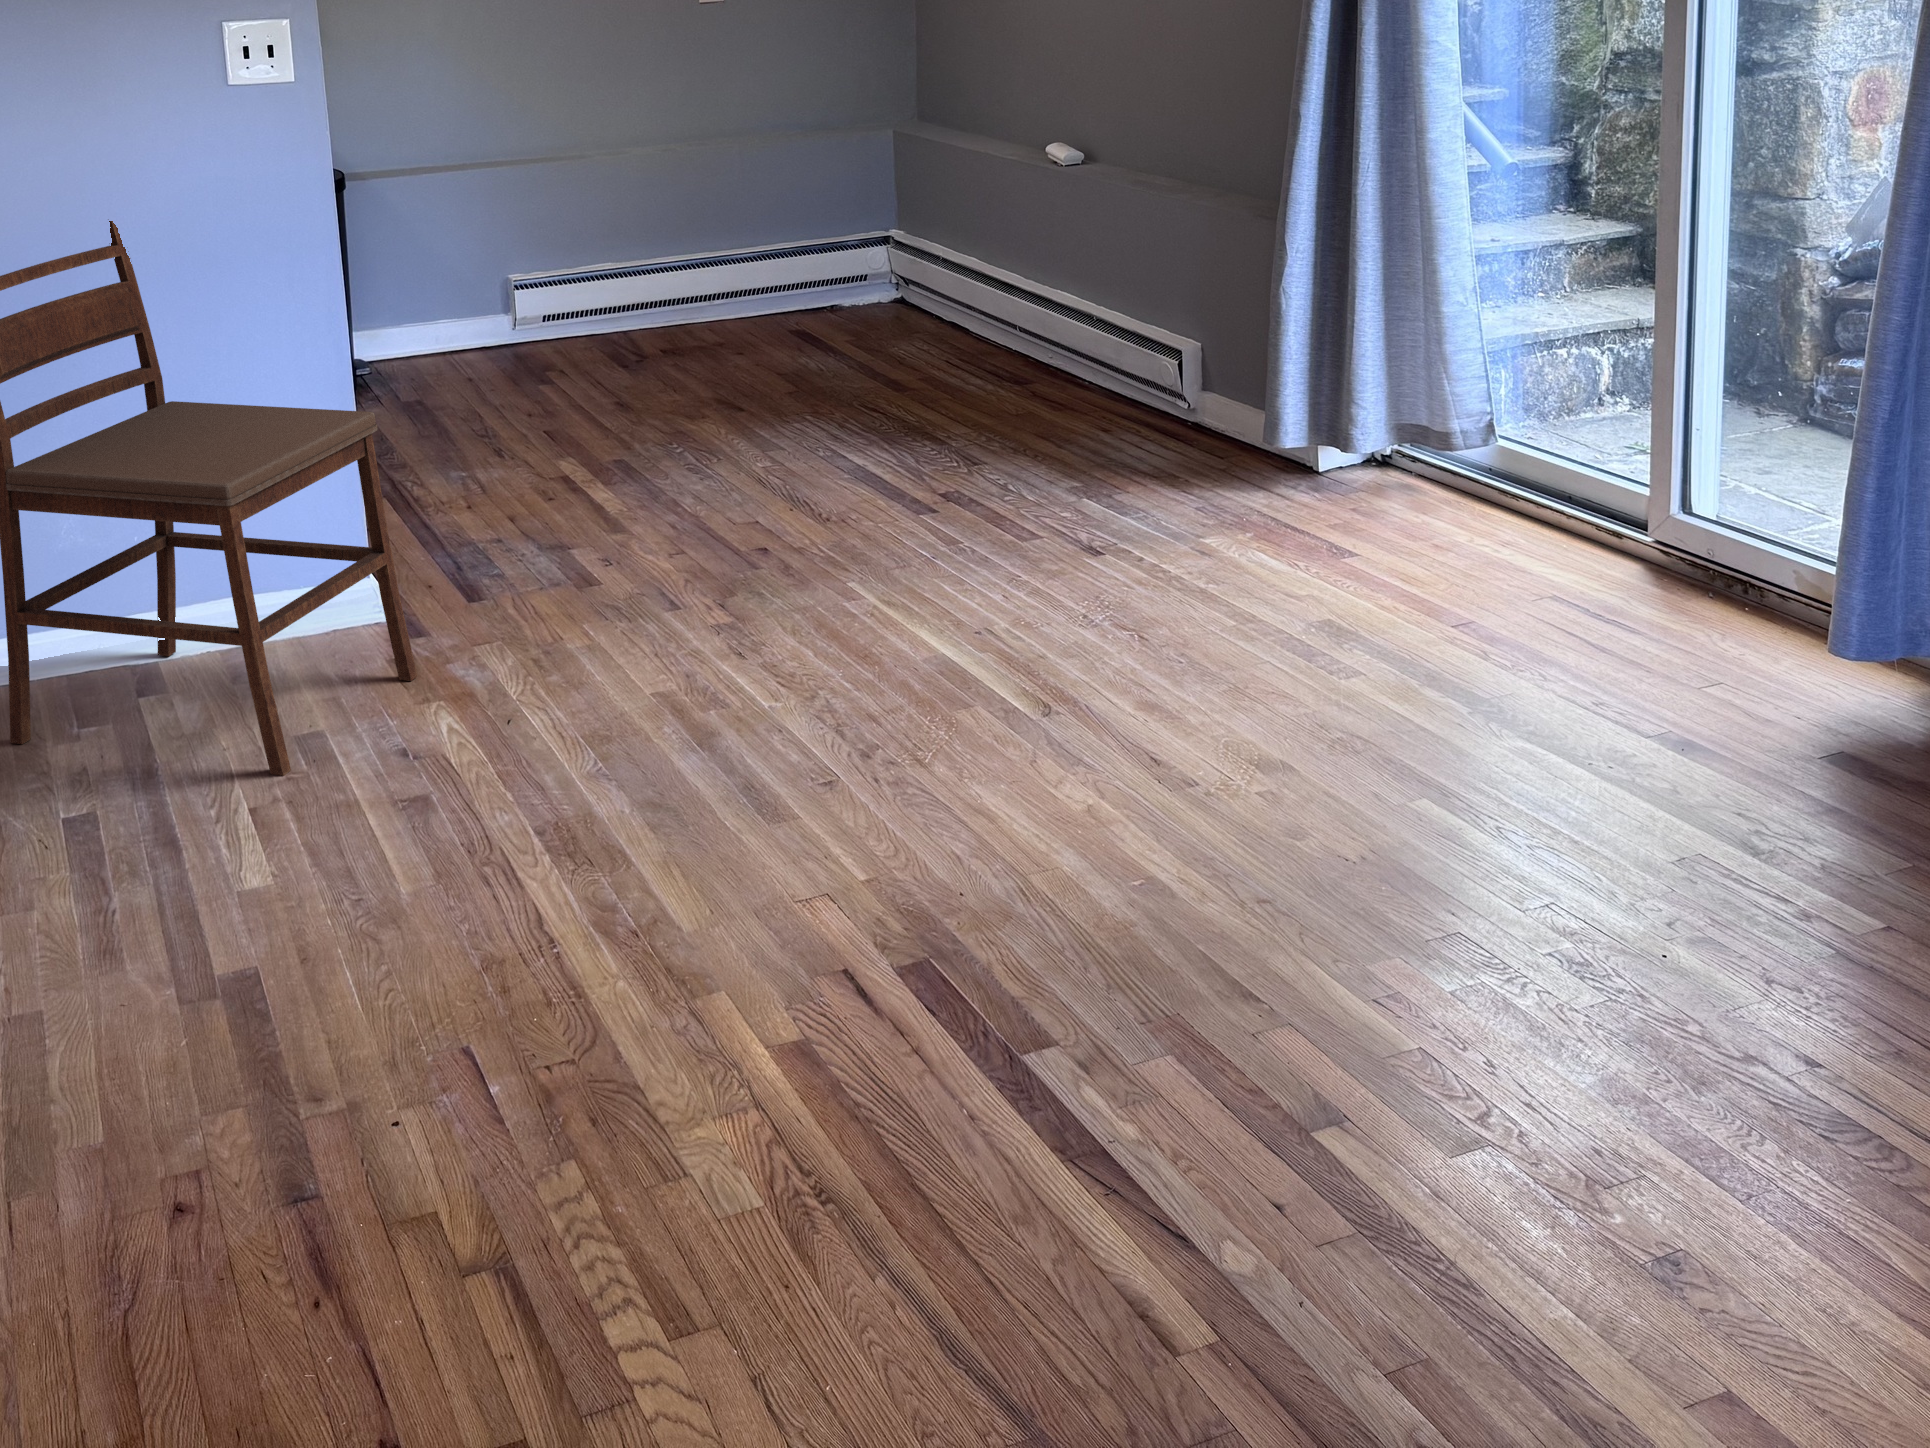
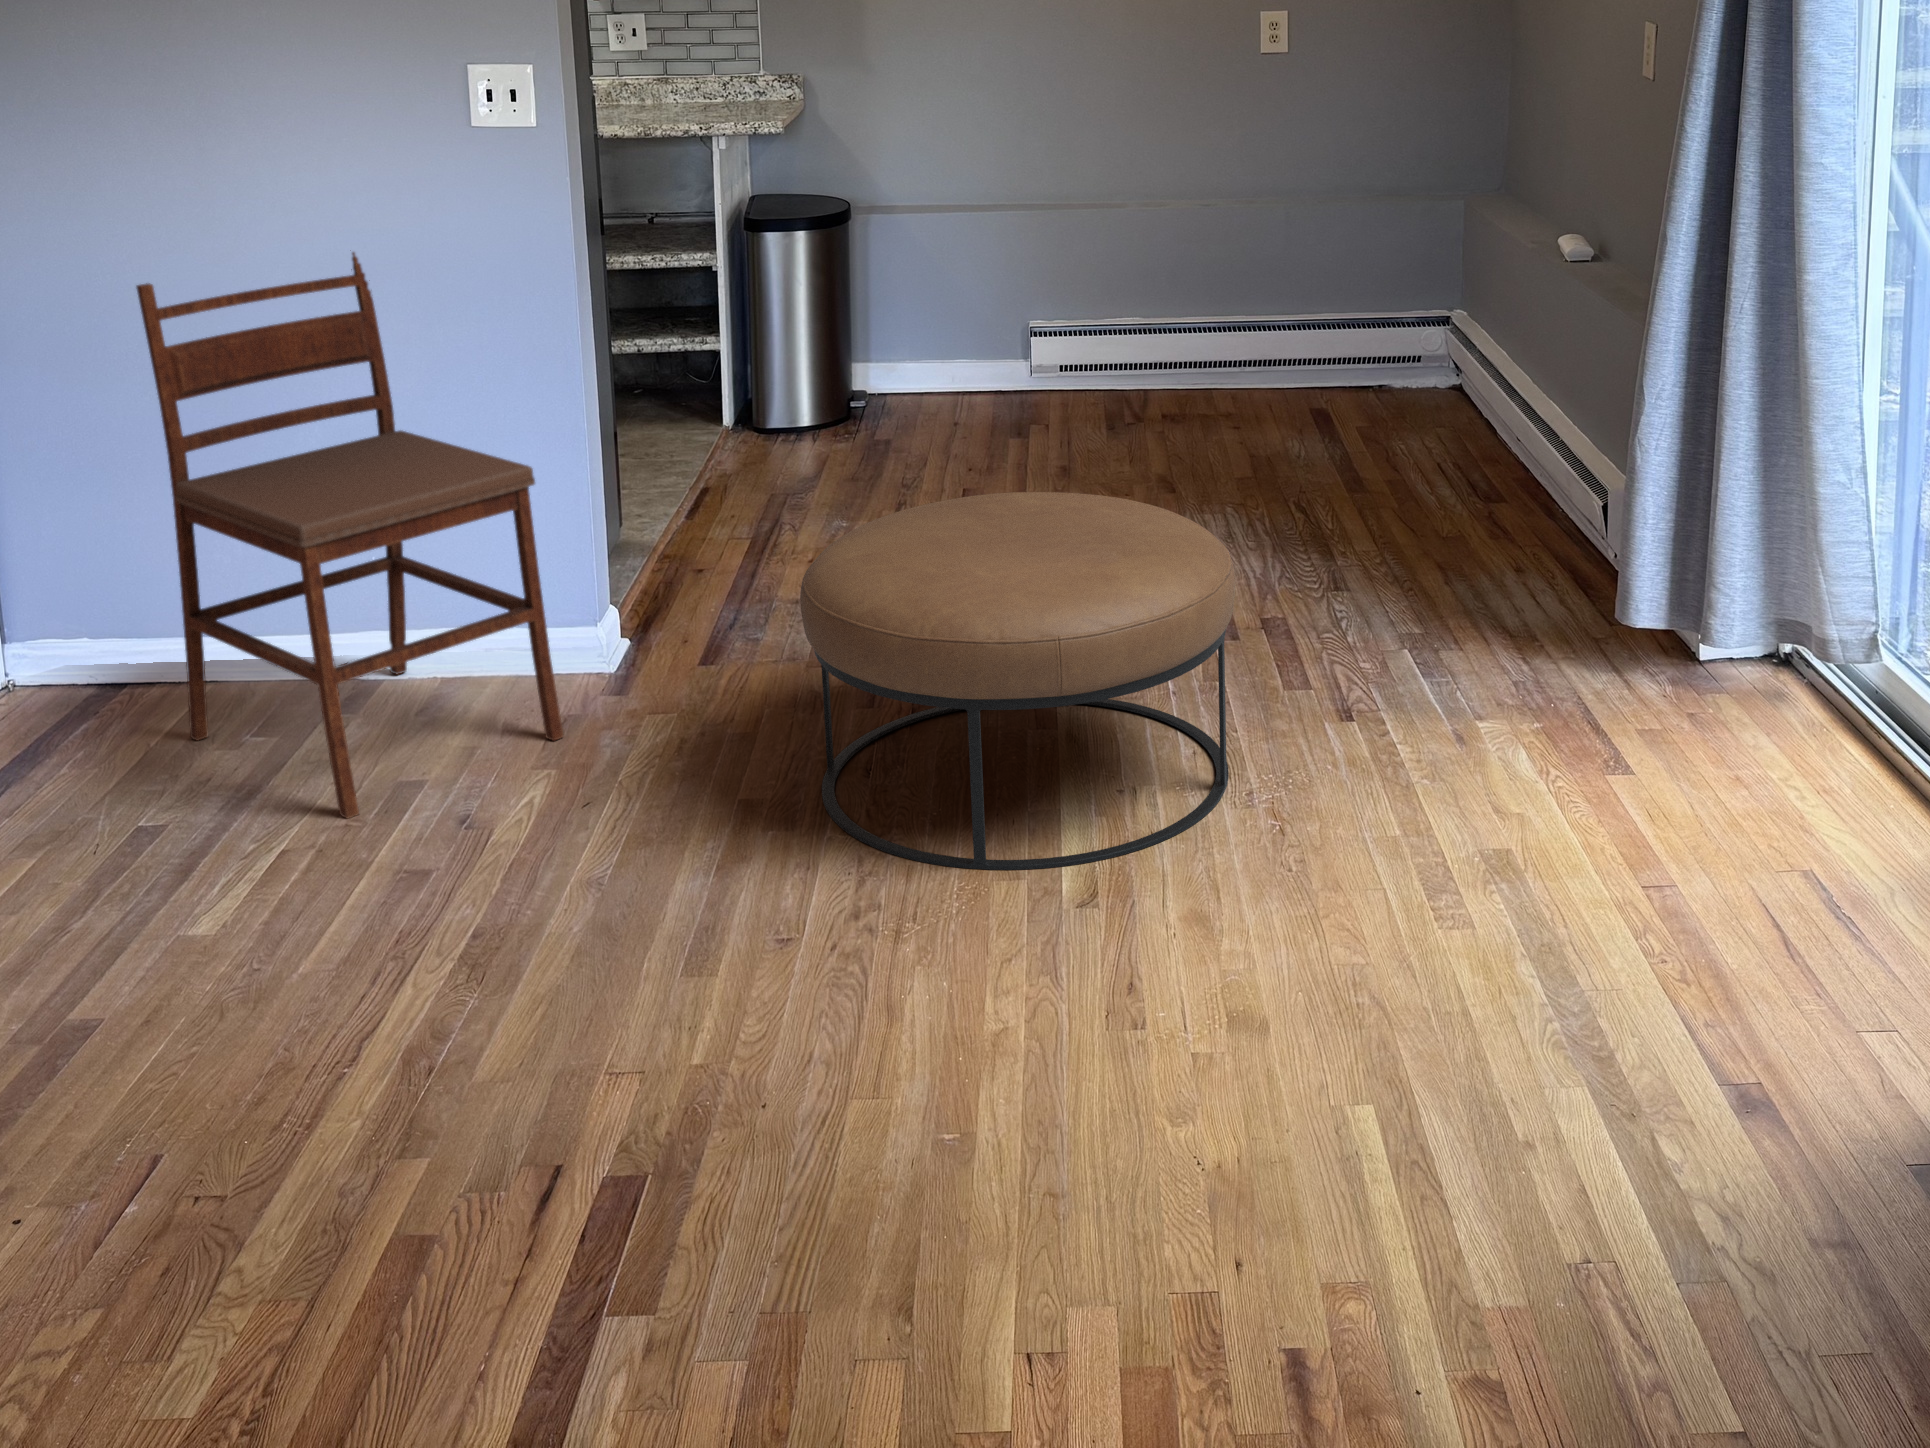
ottoman: none [685,380,1076,708] -> present [800,492,1235,870]

